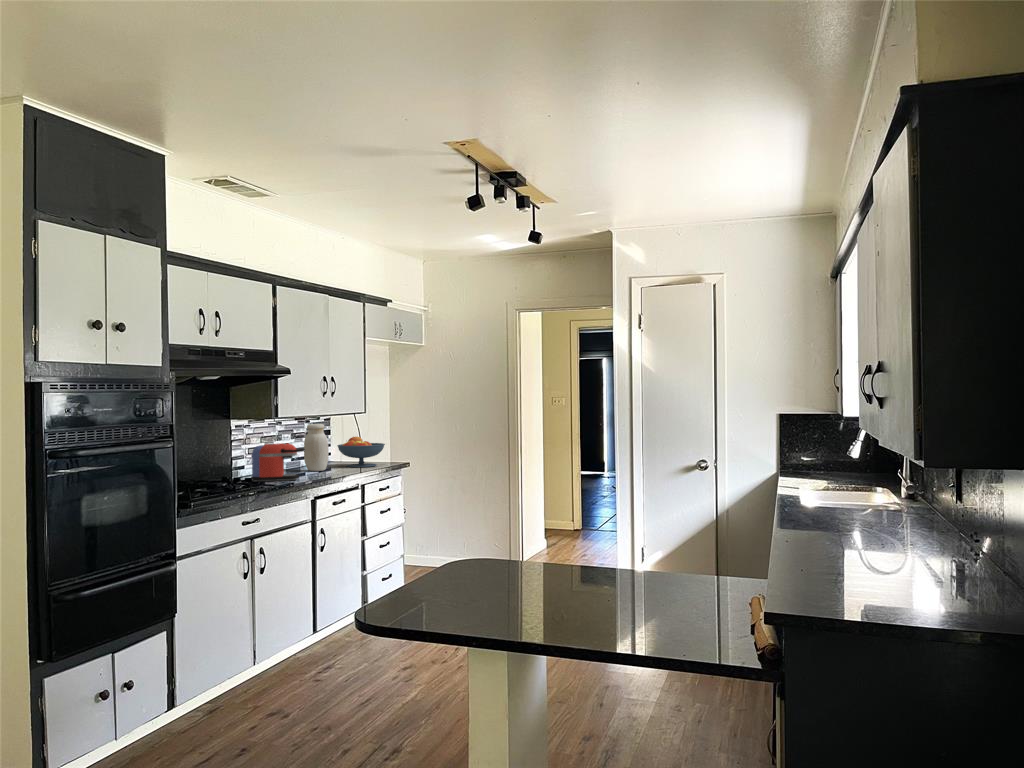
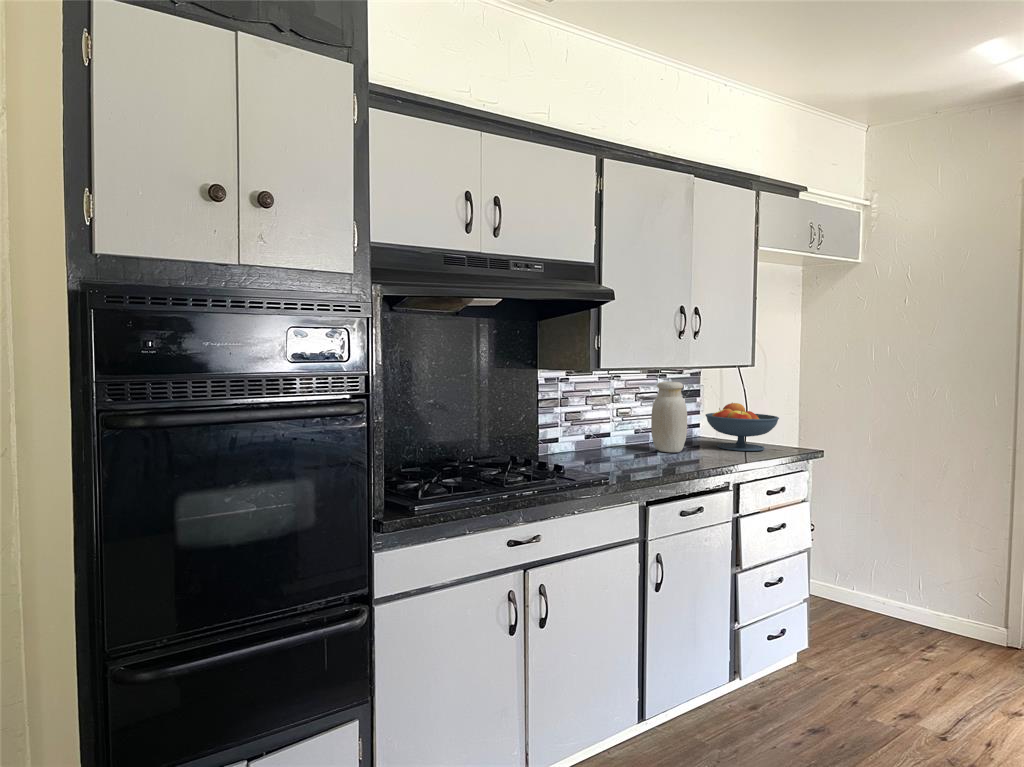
coffee maker: present [251,443,305,481] -> none [559,410,639,469]

